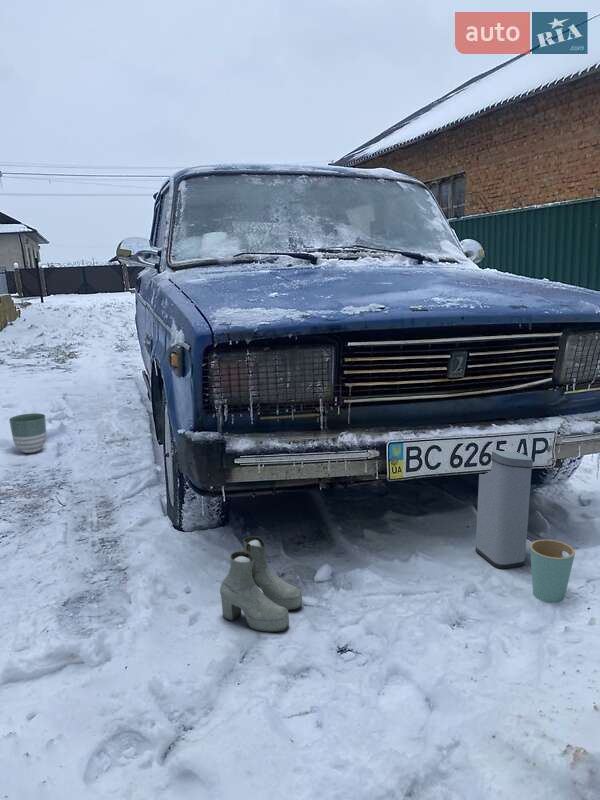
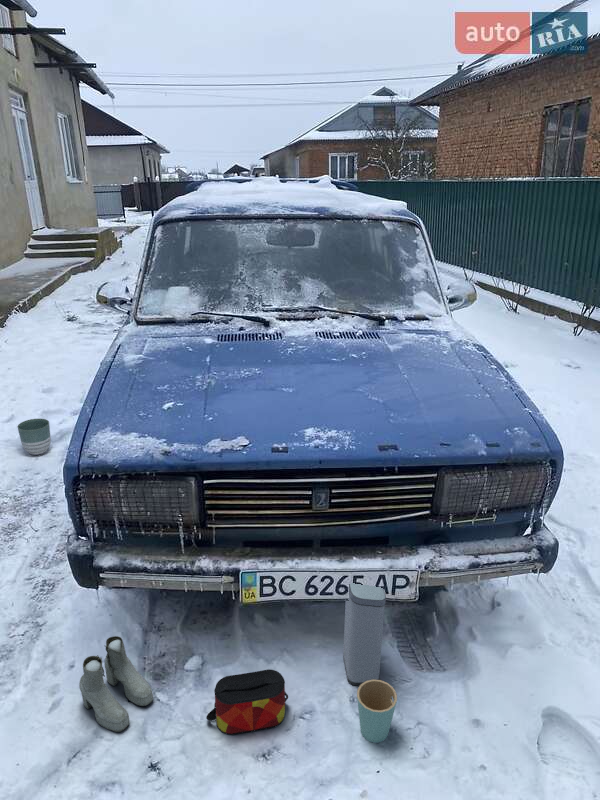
bag: none [371,548,453,618] -> present [206,669,288,735]

